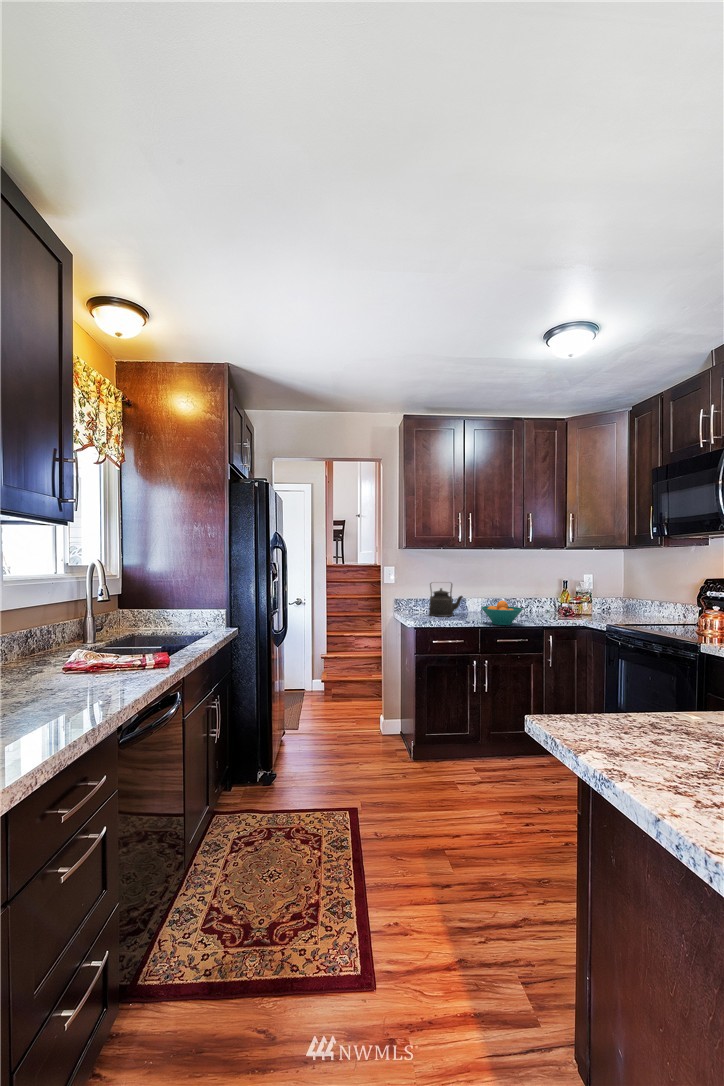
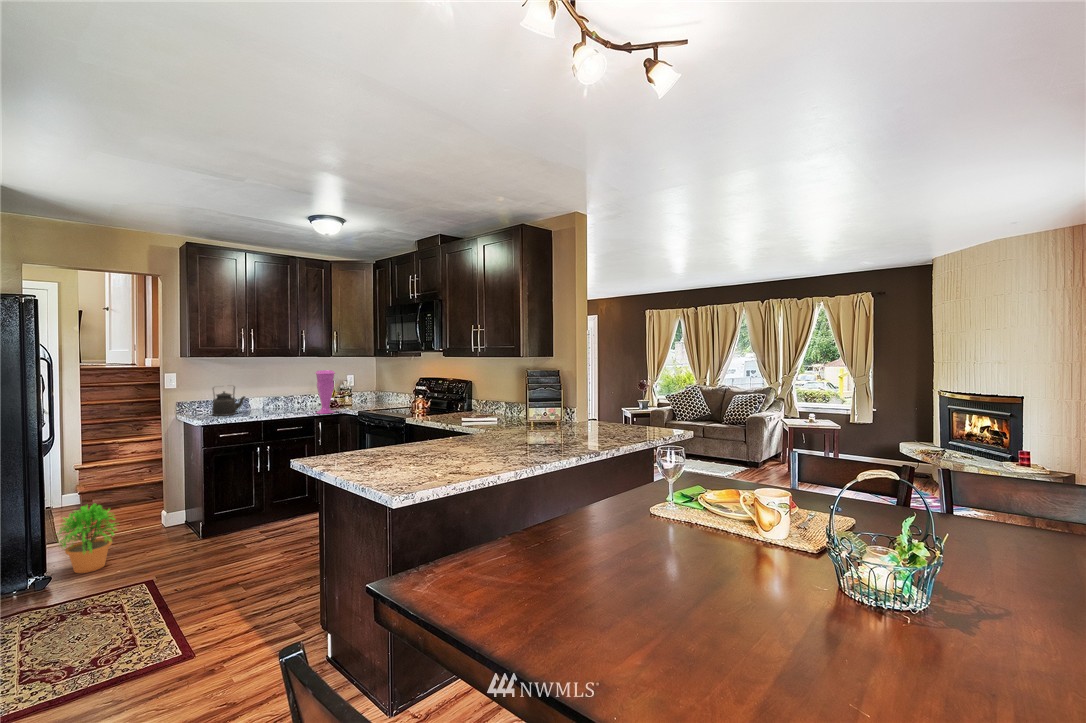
vase: none [543,566,571,624] -> present [315,370,335,414]
fruit bowl: present [481,601,523,625] -> none [263,399,298,419]
potted plant: none [282,696,336,773] -> present [57,504,115,573]

